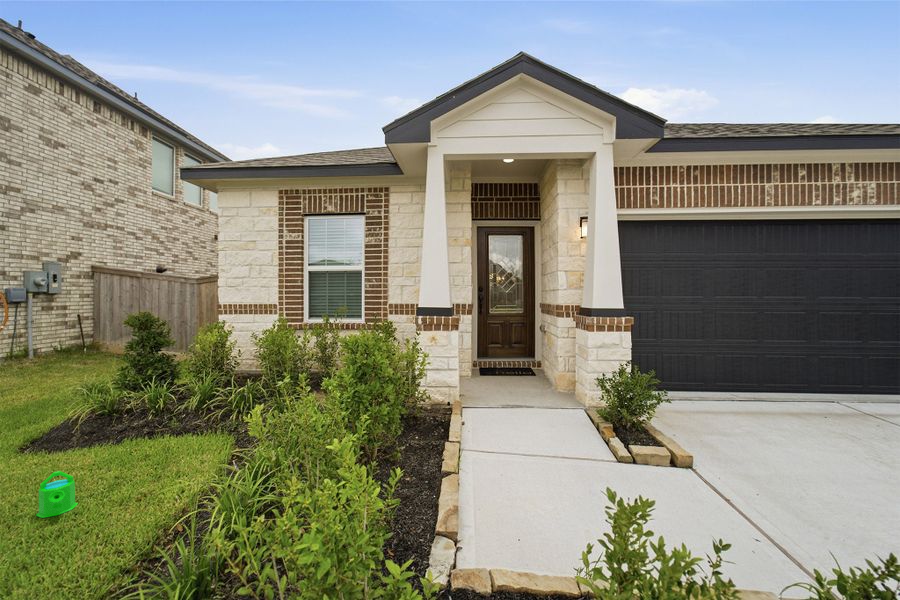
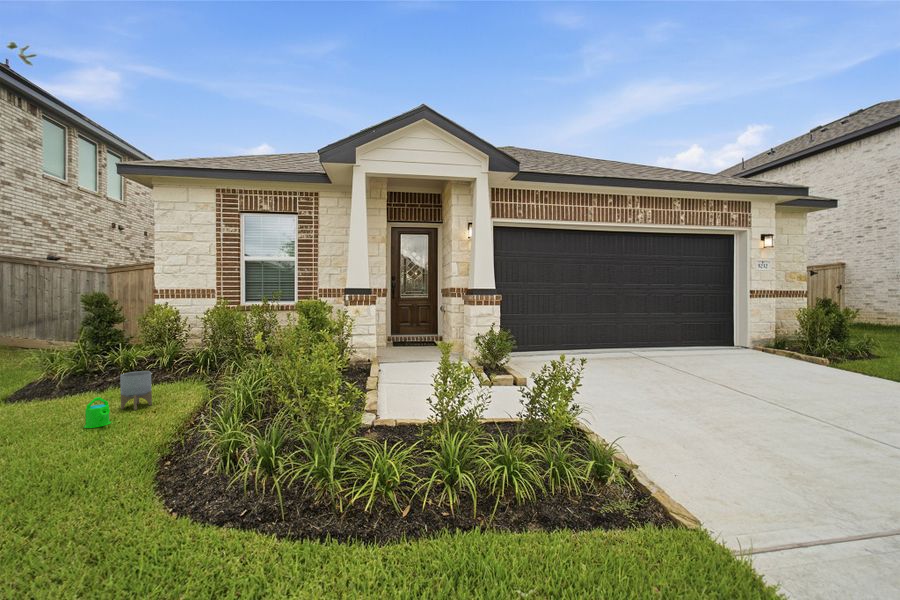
planter: none [109,424,150,480] -> present [120,371,152,410]

